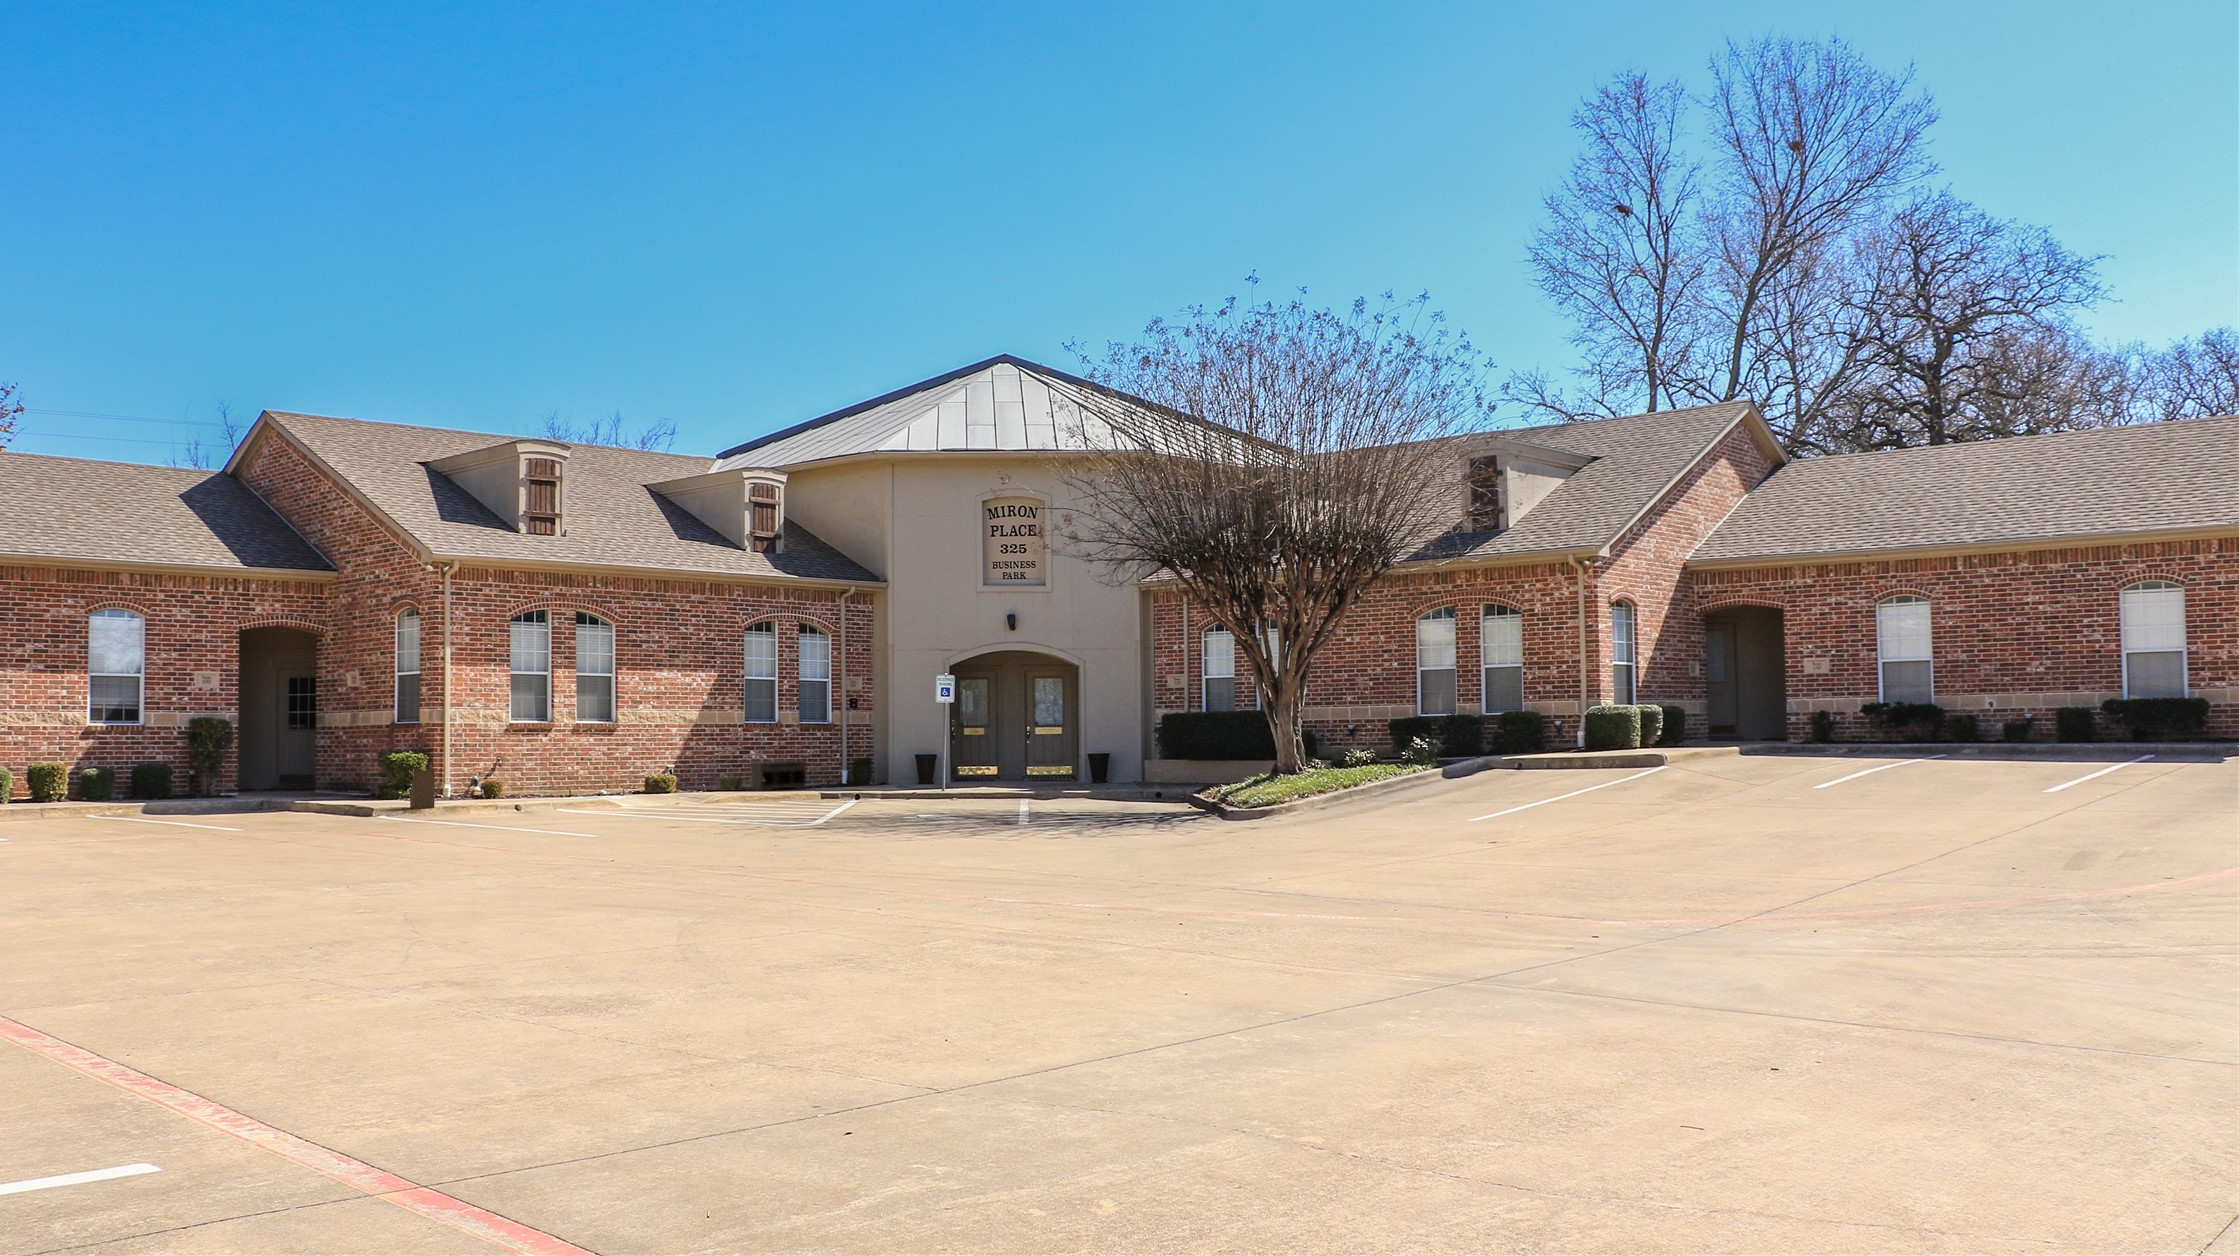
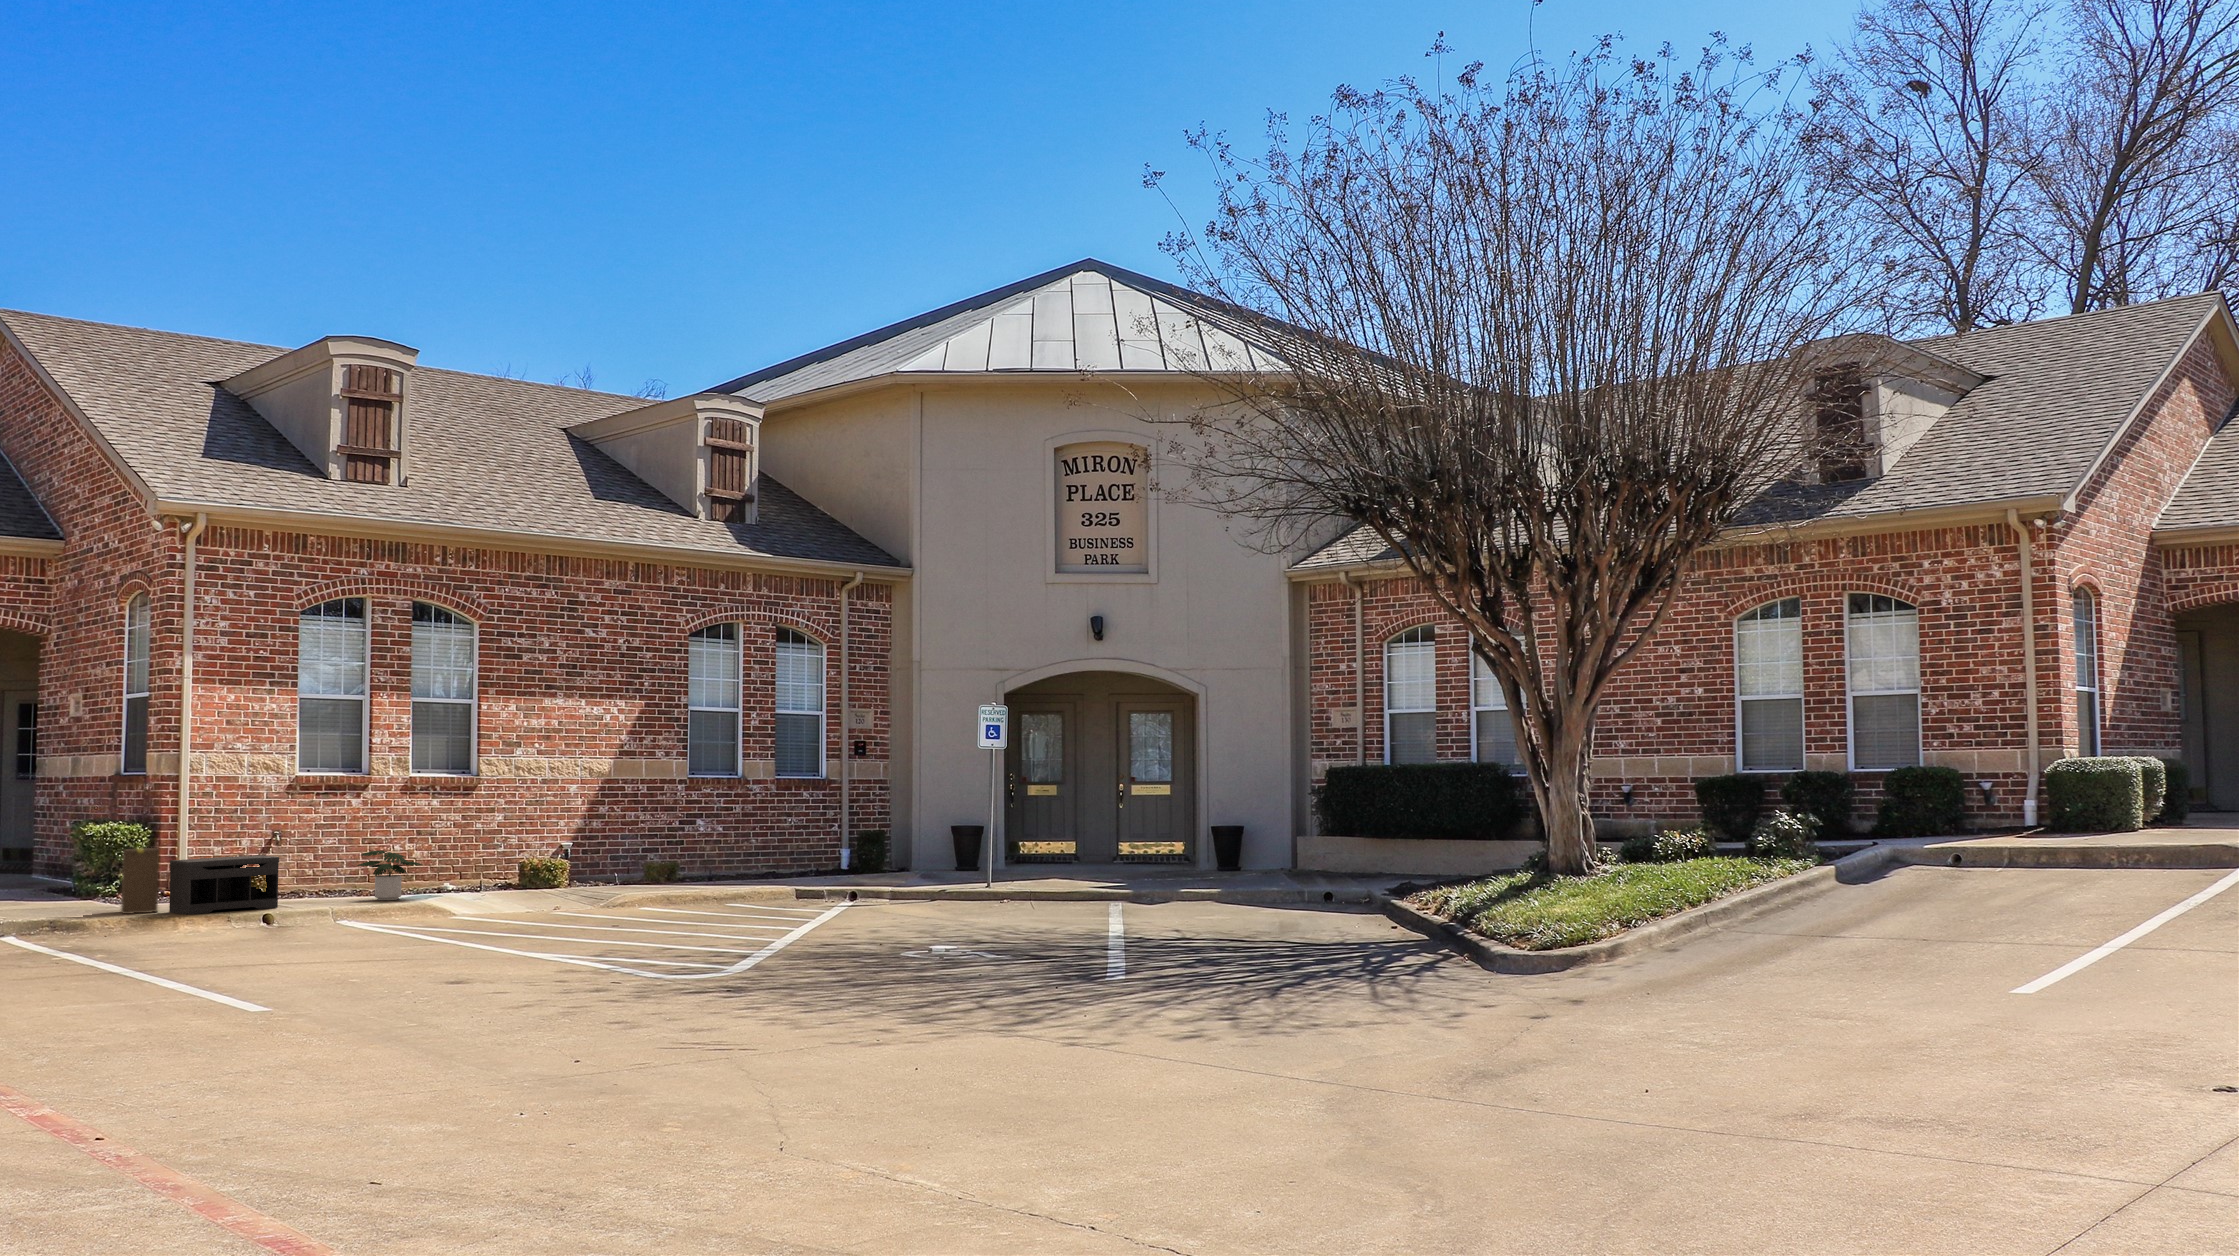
bench: present [751,760,806,790] -> present [169,855,279,915]
potted plant: none [547,770,588,801] -> present [357,851,422,900]

